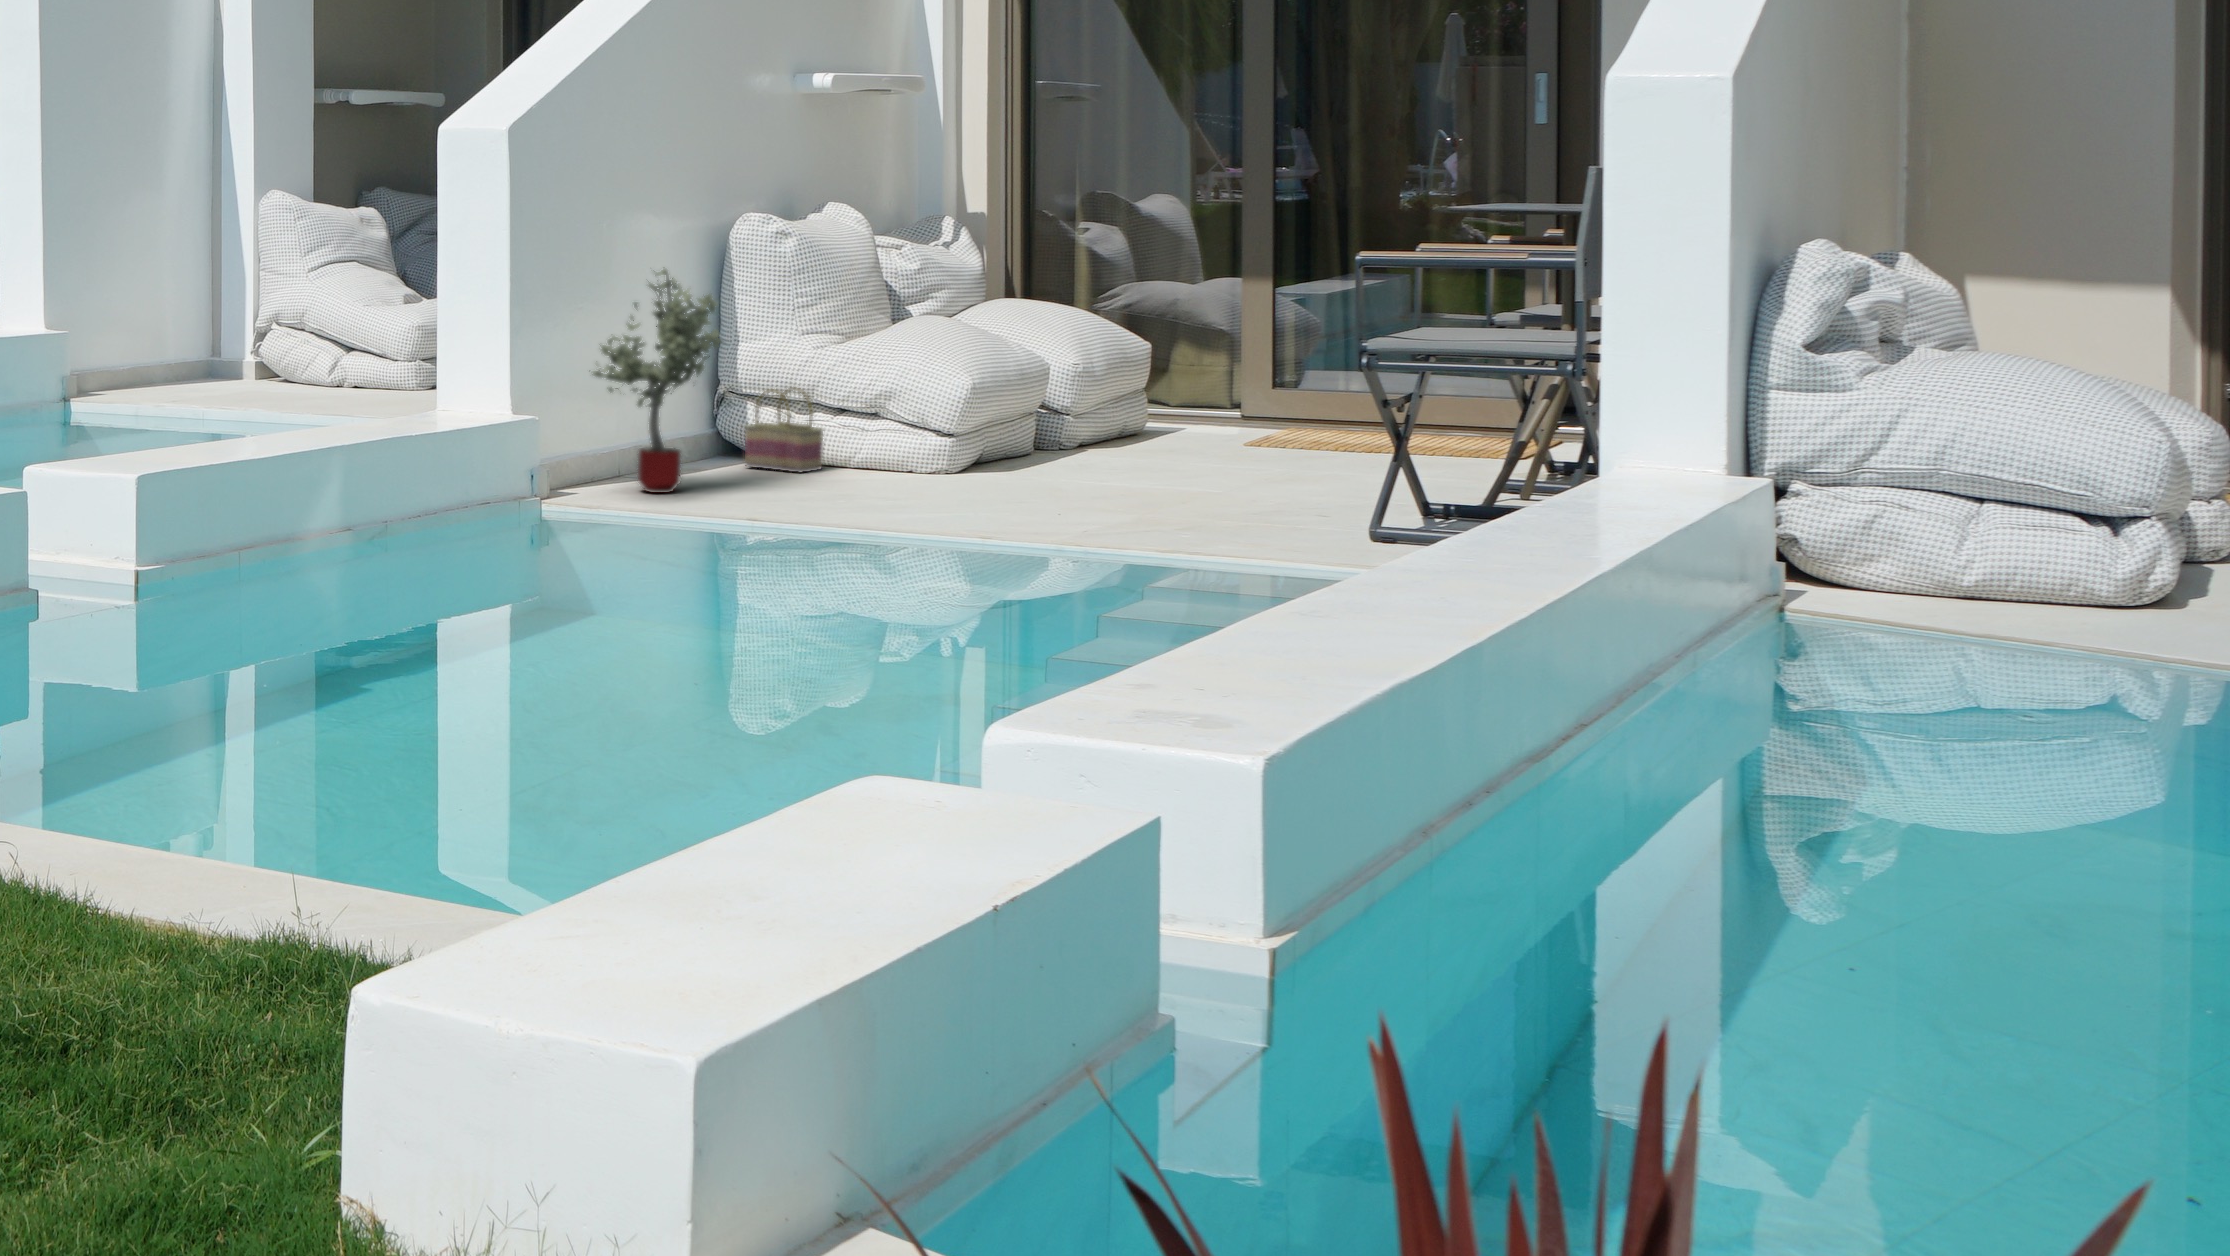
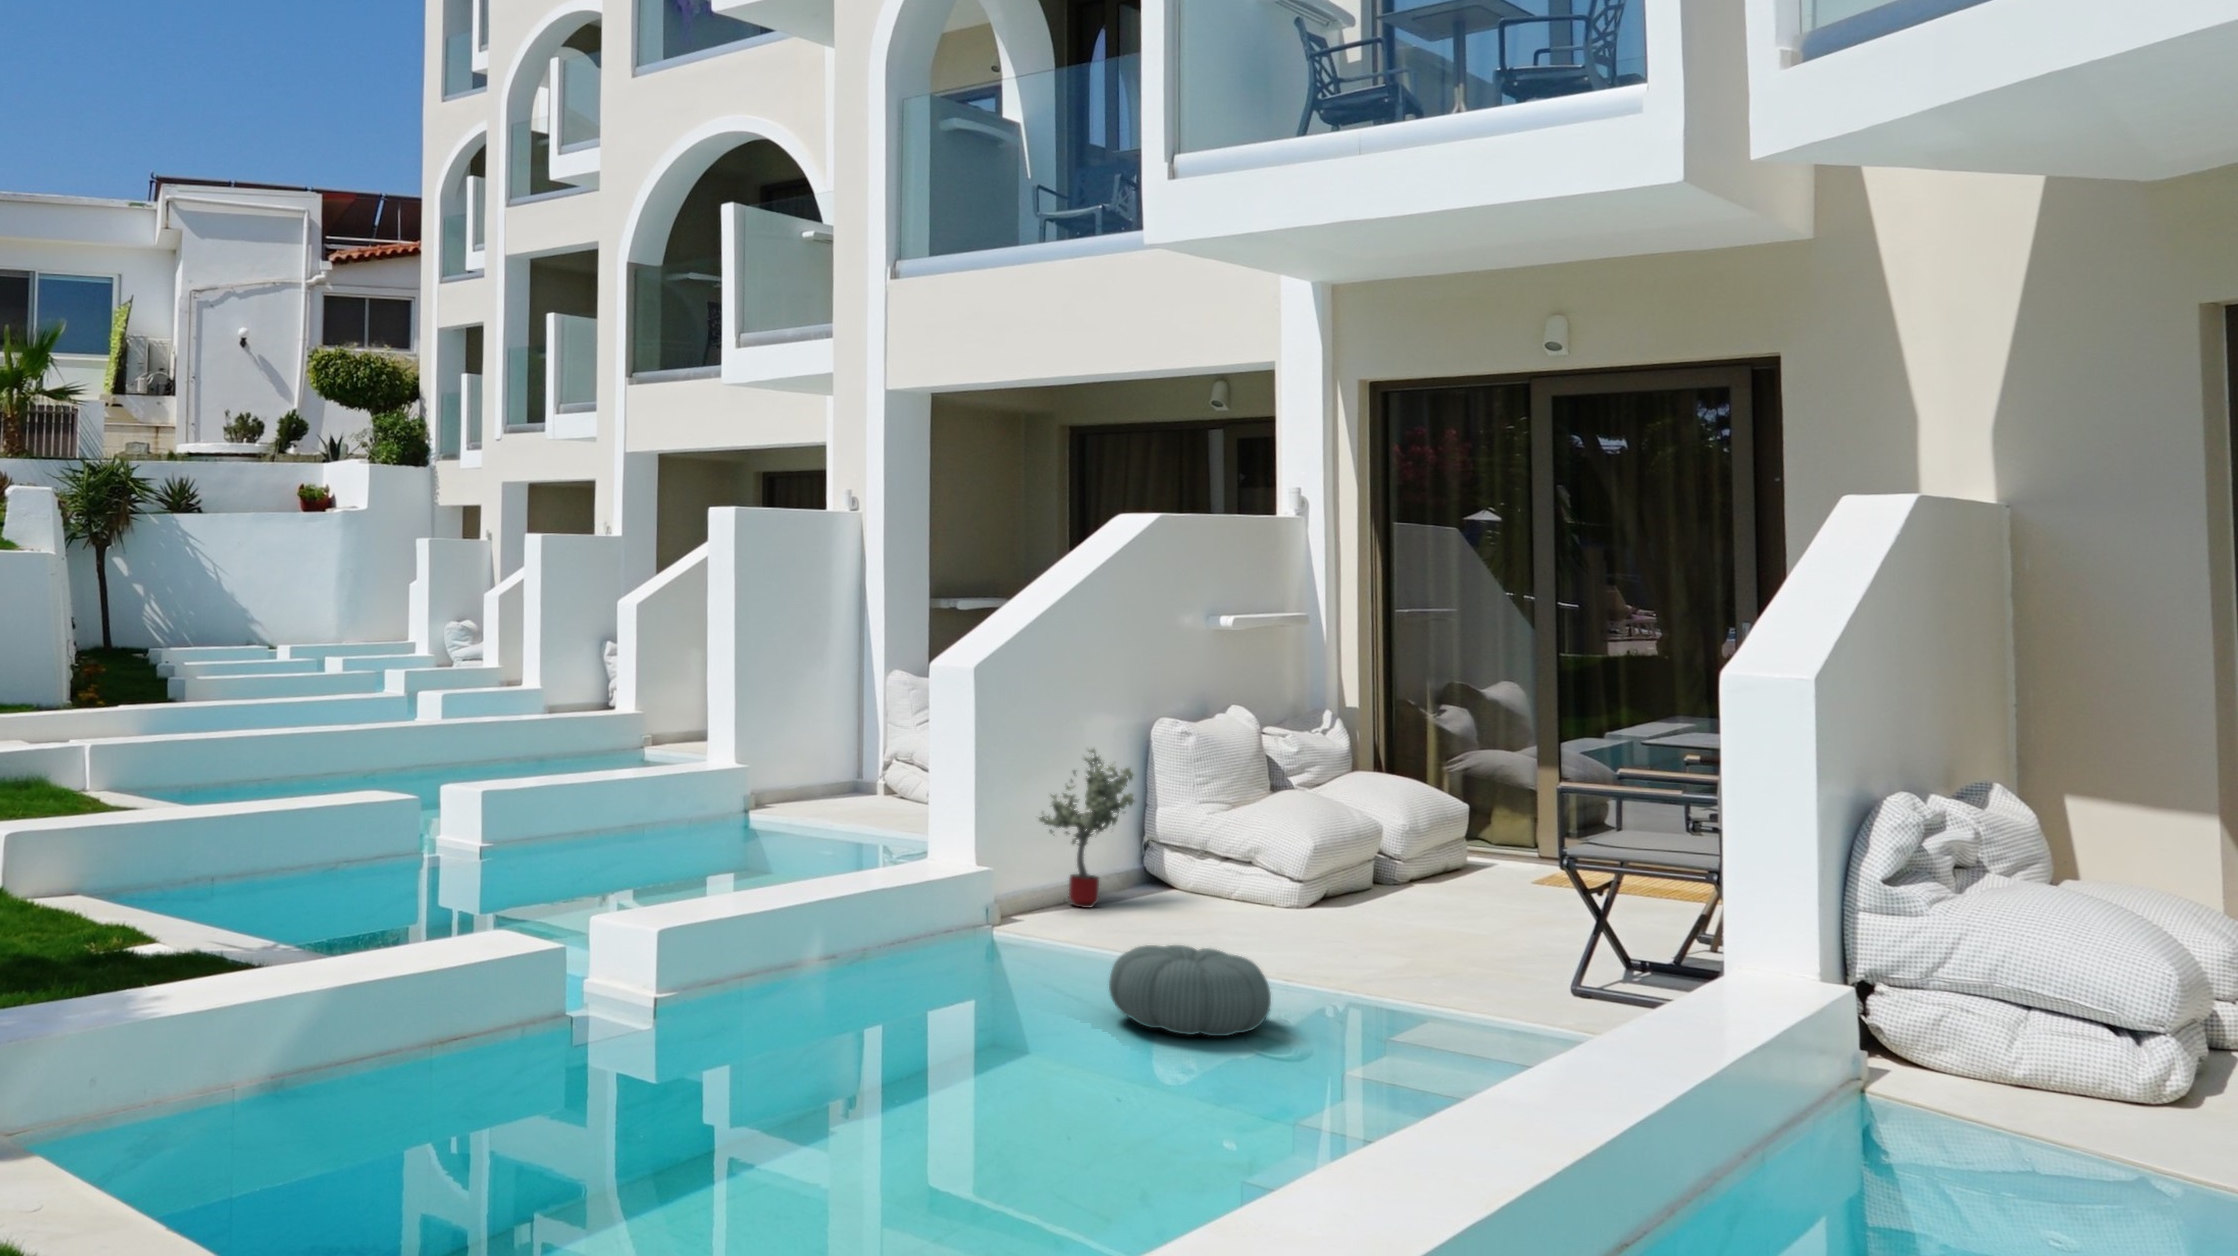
basket: present [745,388,823,473] -> none [1156,836,1211,899]
pouf: none [802,509,1024,620] -> present [1109,945,1271,1036]

